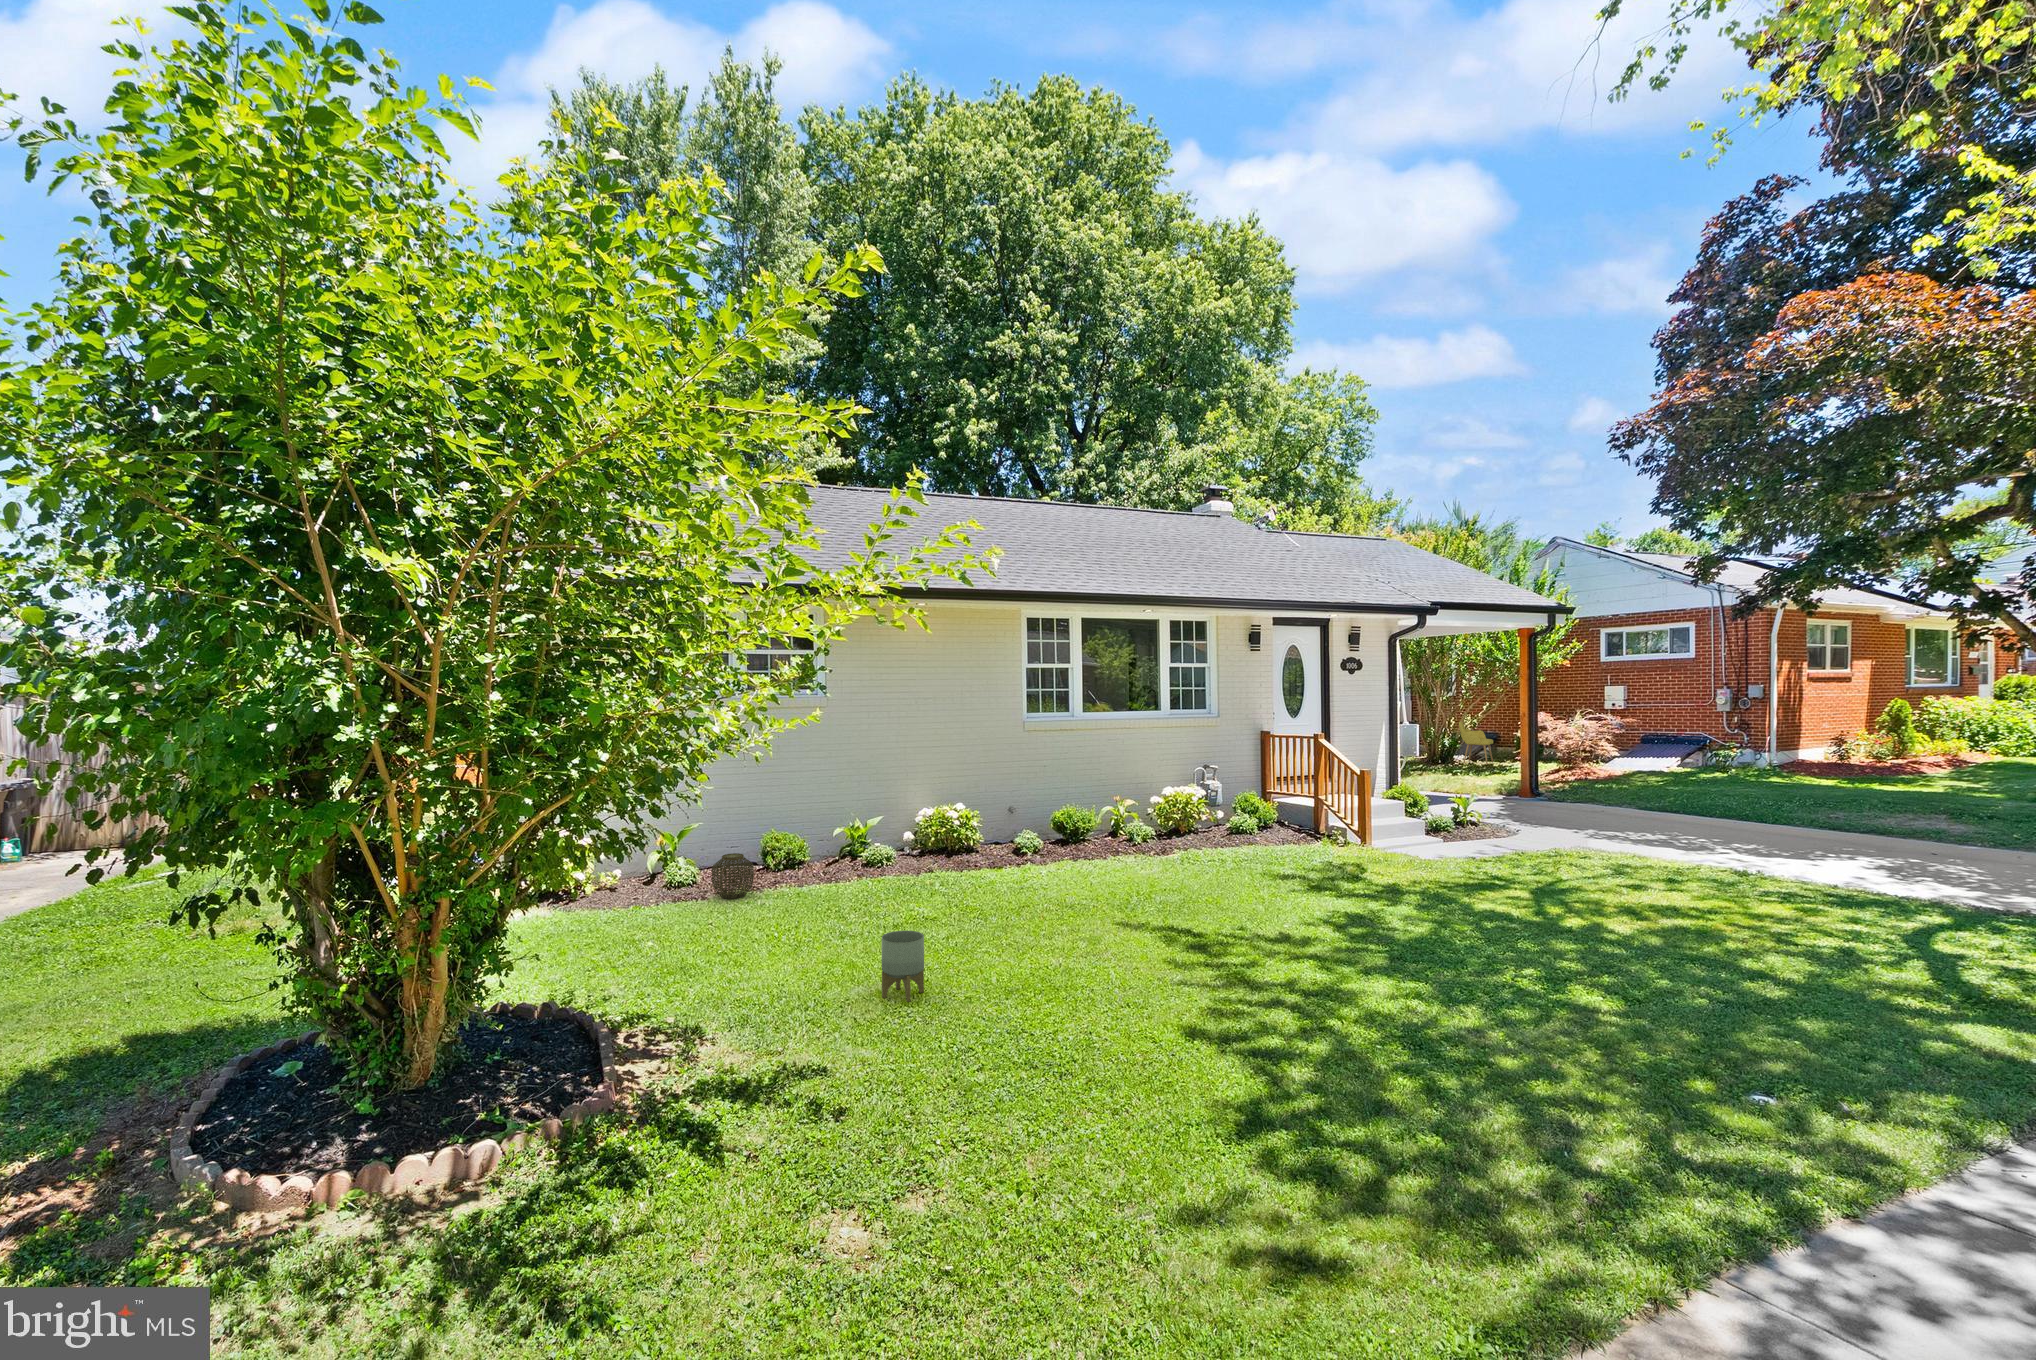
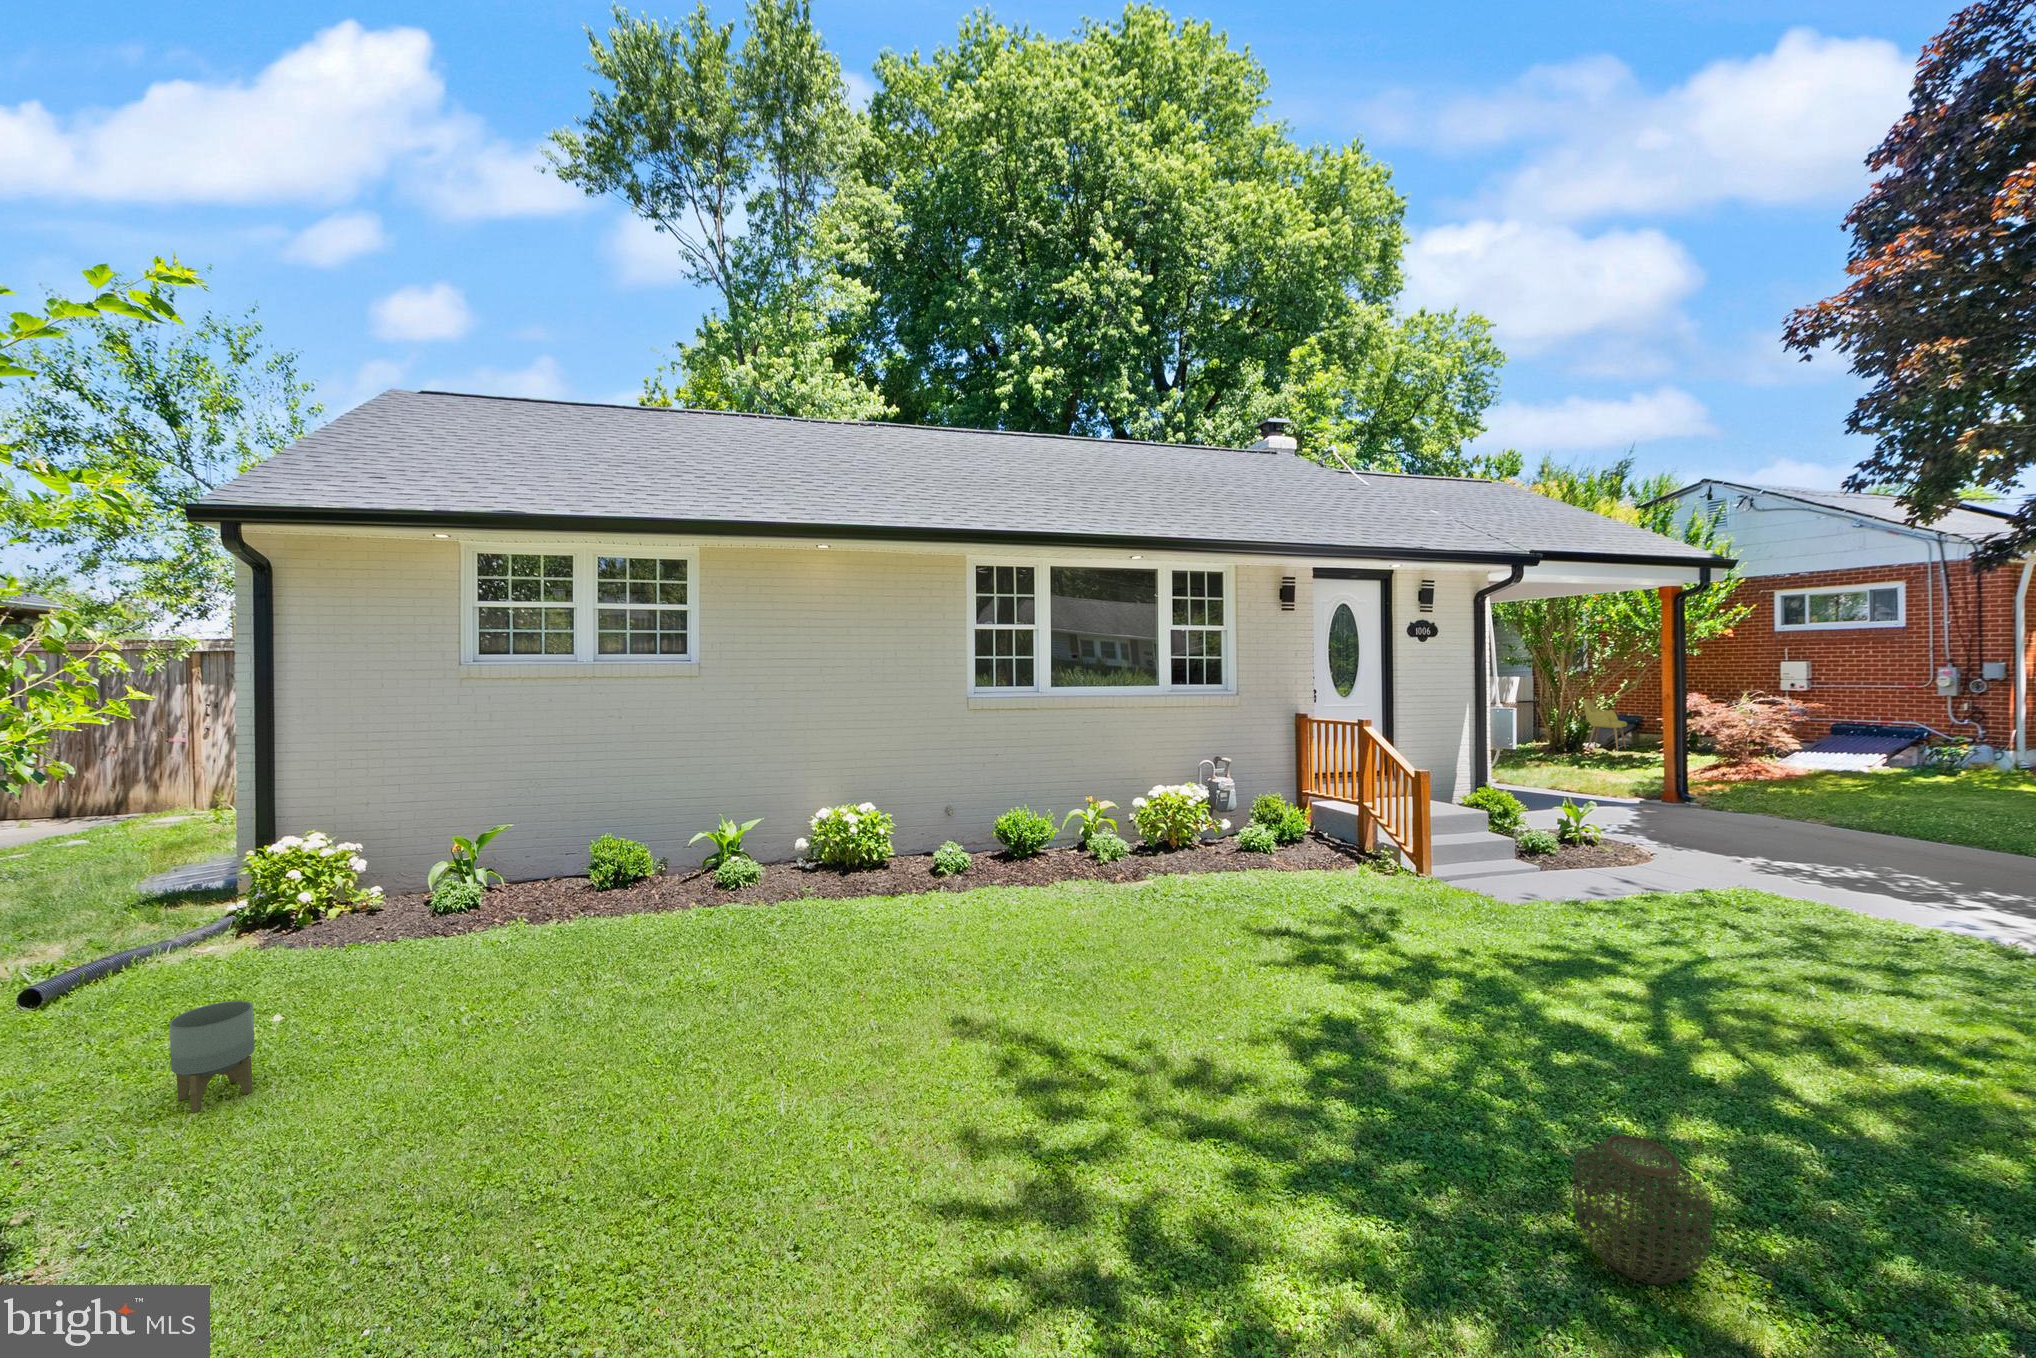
woven basket: present [712,853,754,899] -> present [1573,1135,1712,1284]
planter: present [882,931,924,1002] -> present [169,1001,255,1112]

